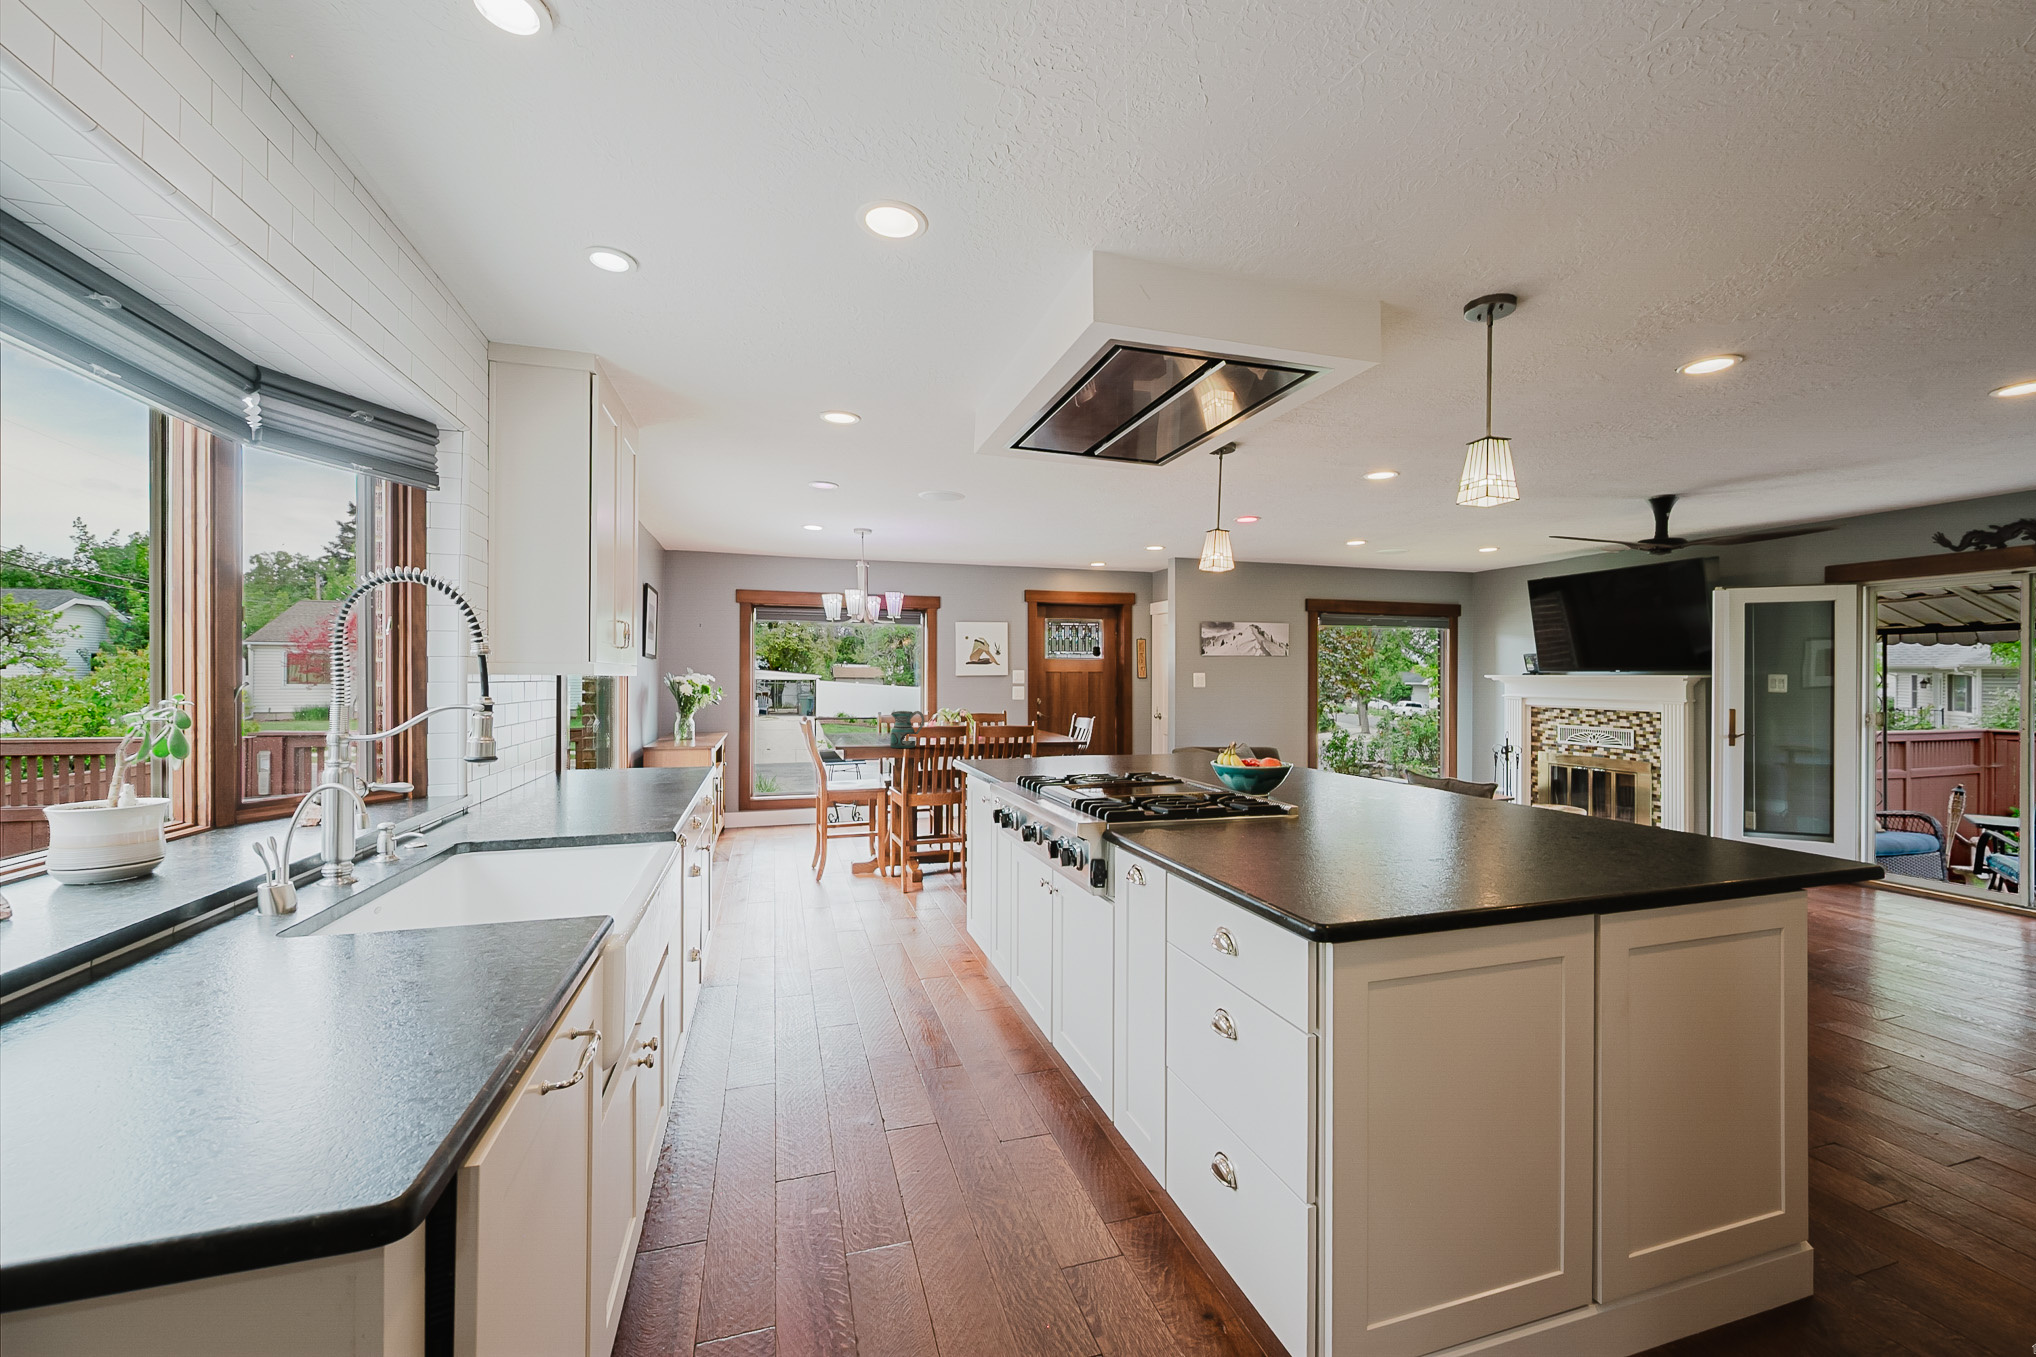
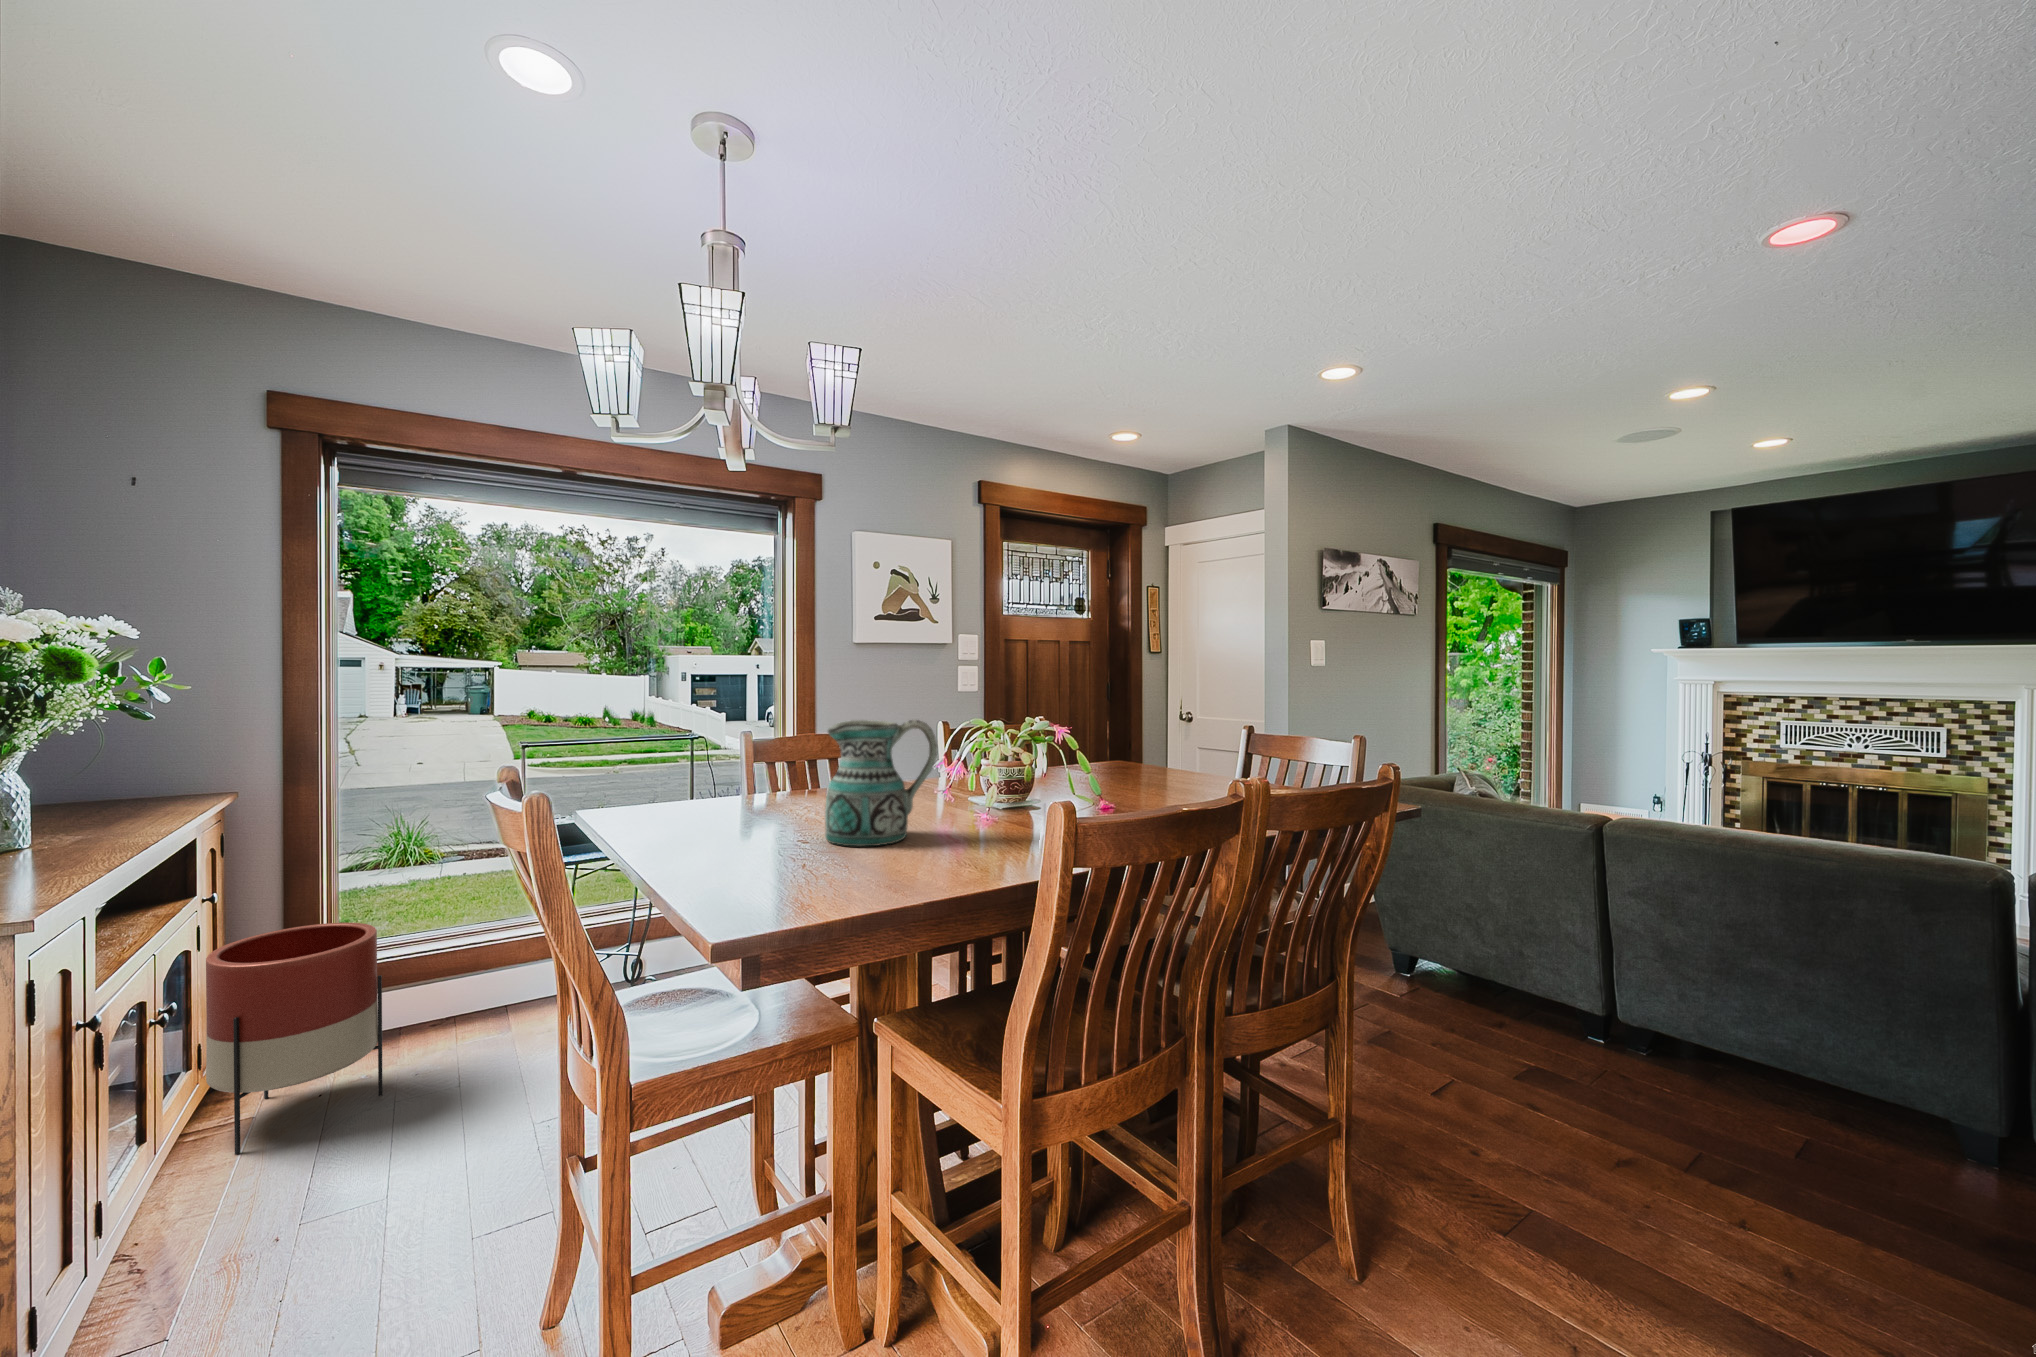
planter: none [727,779,773,844] -> present [206,923,383,1154]

